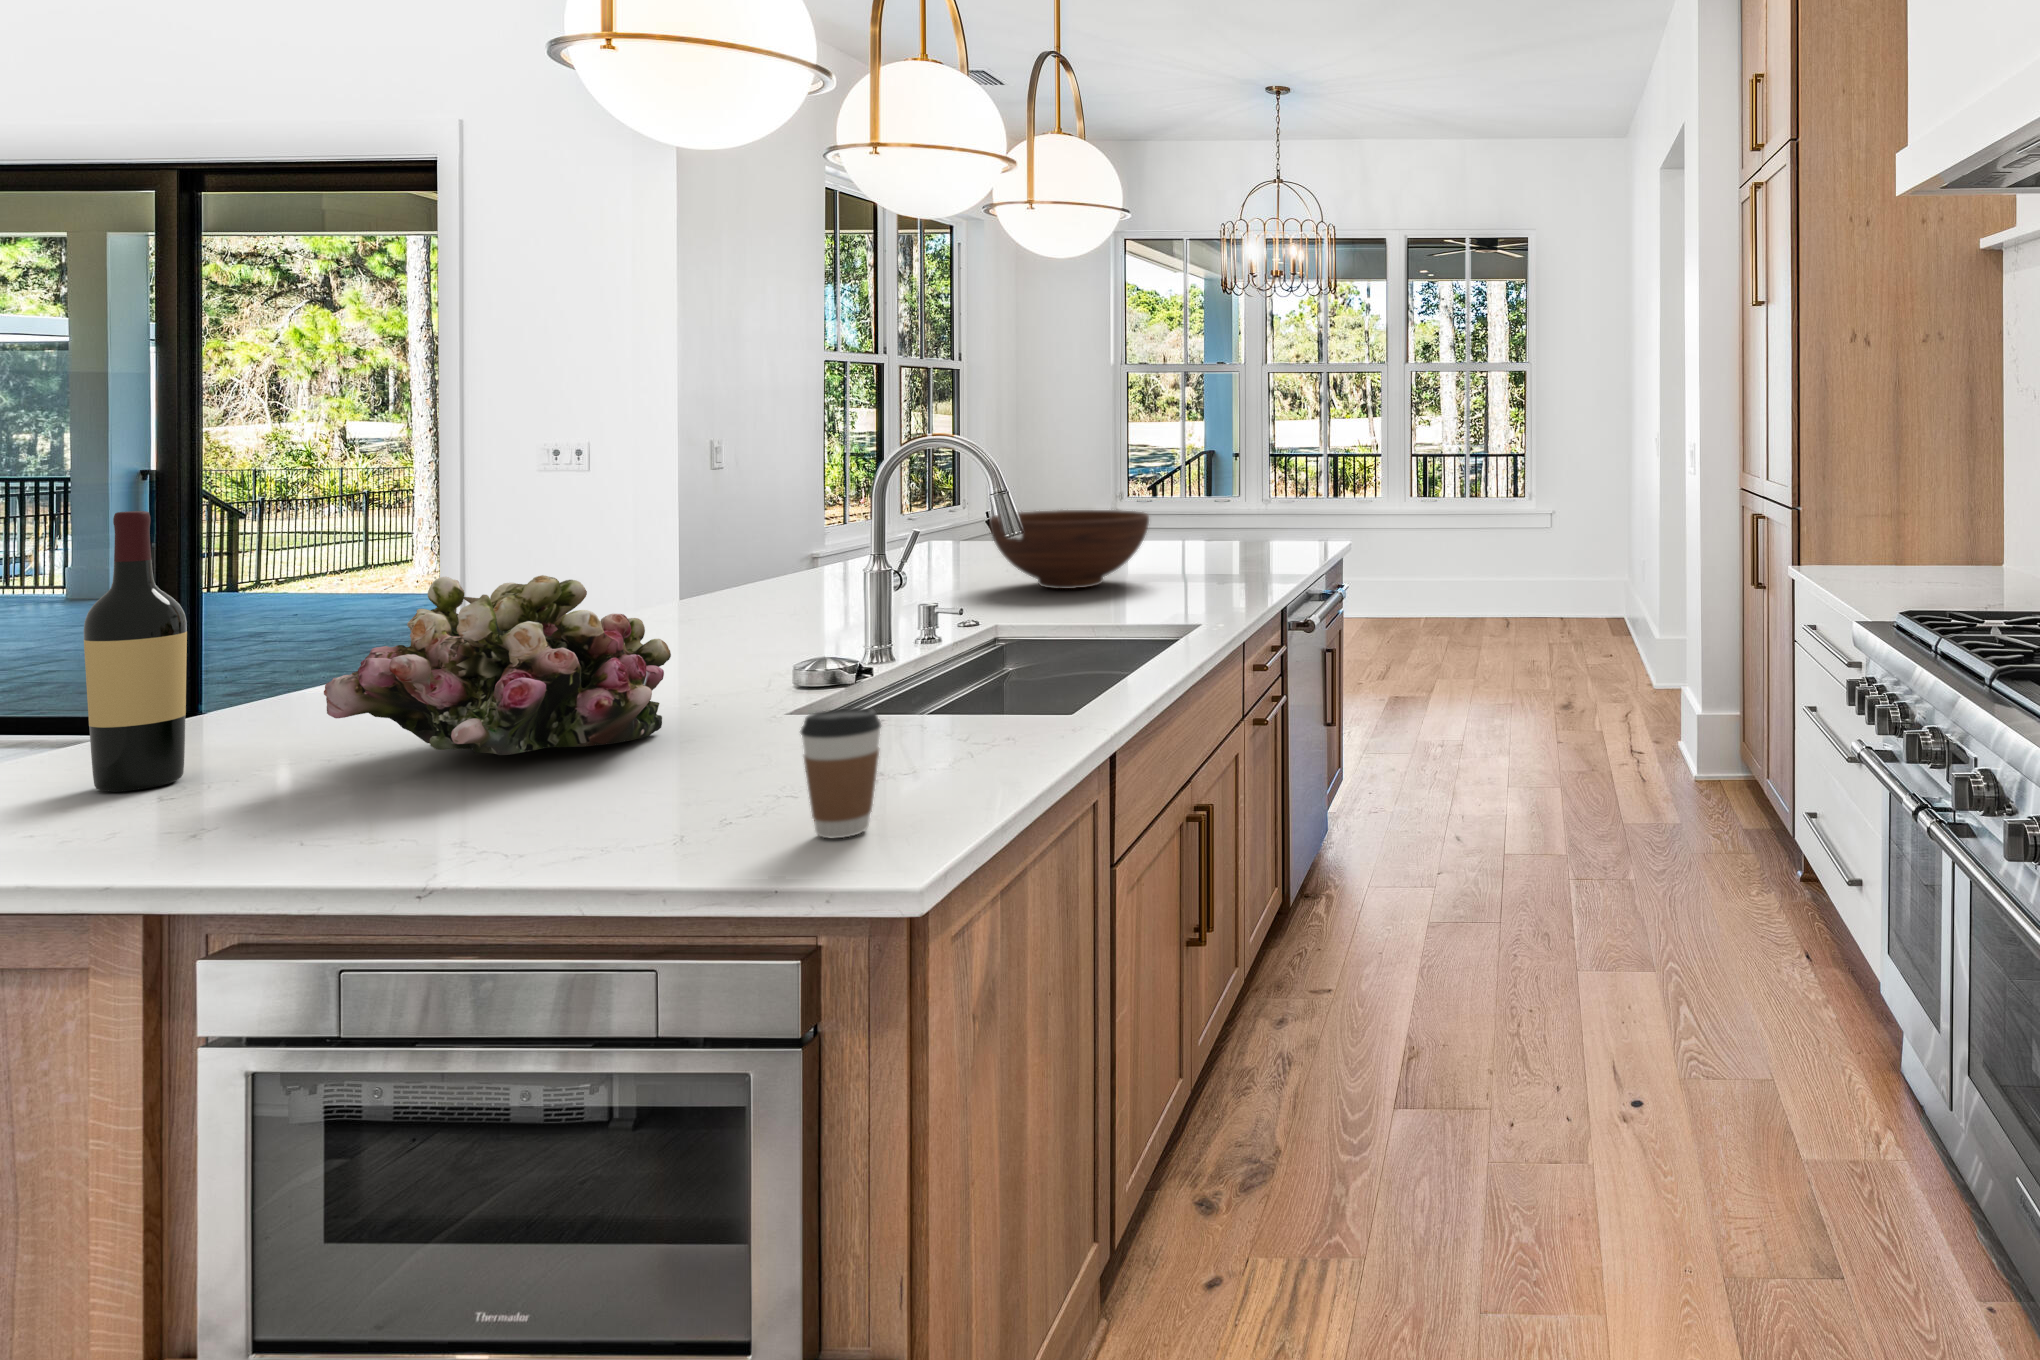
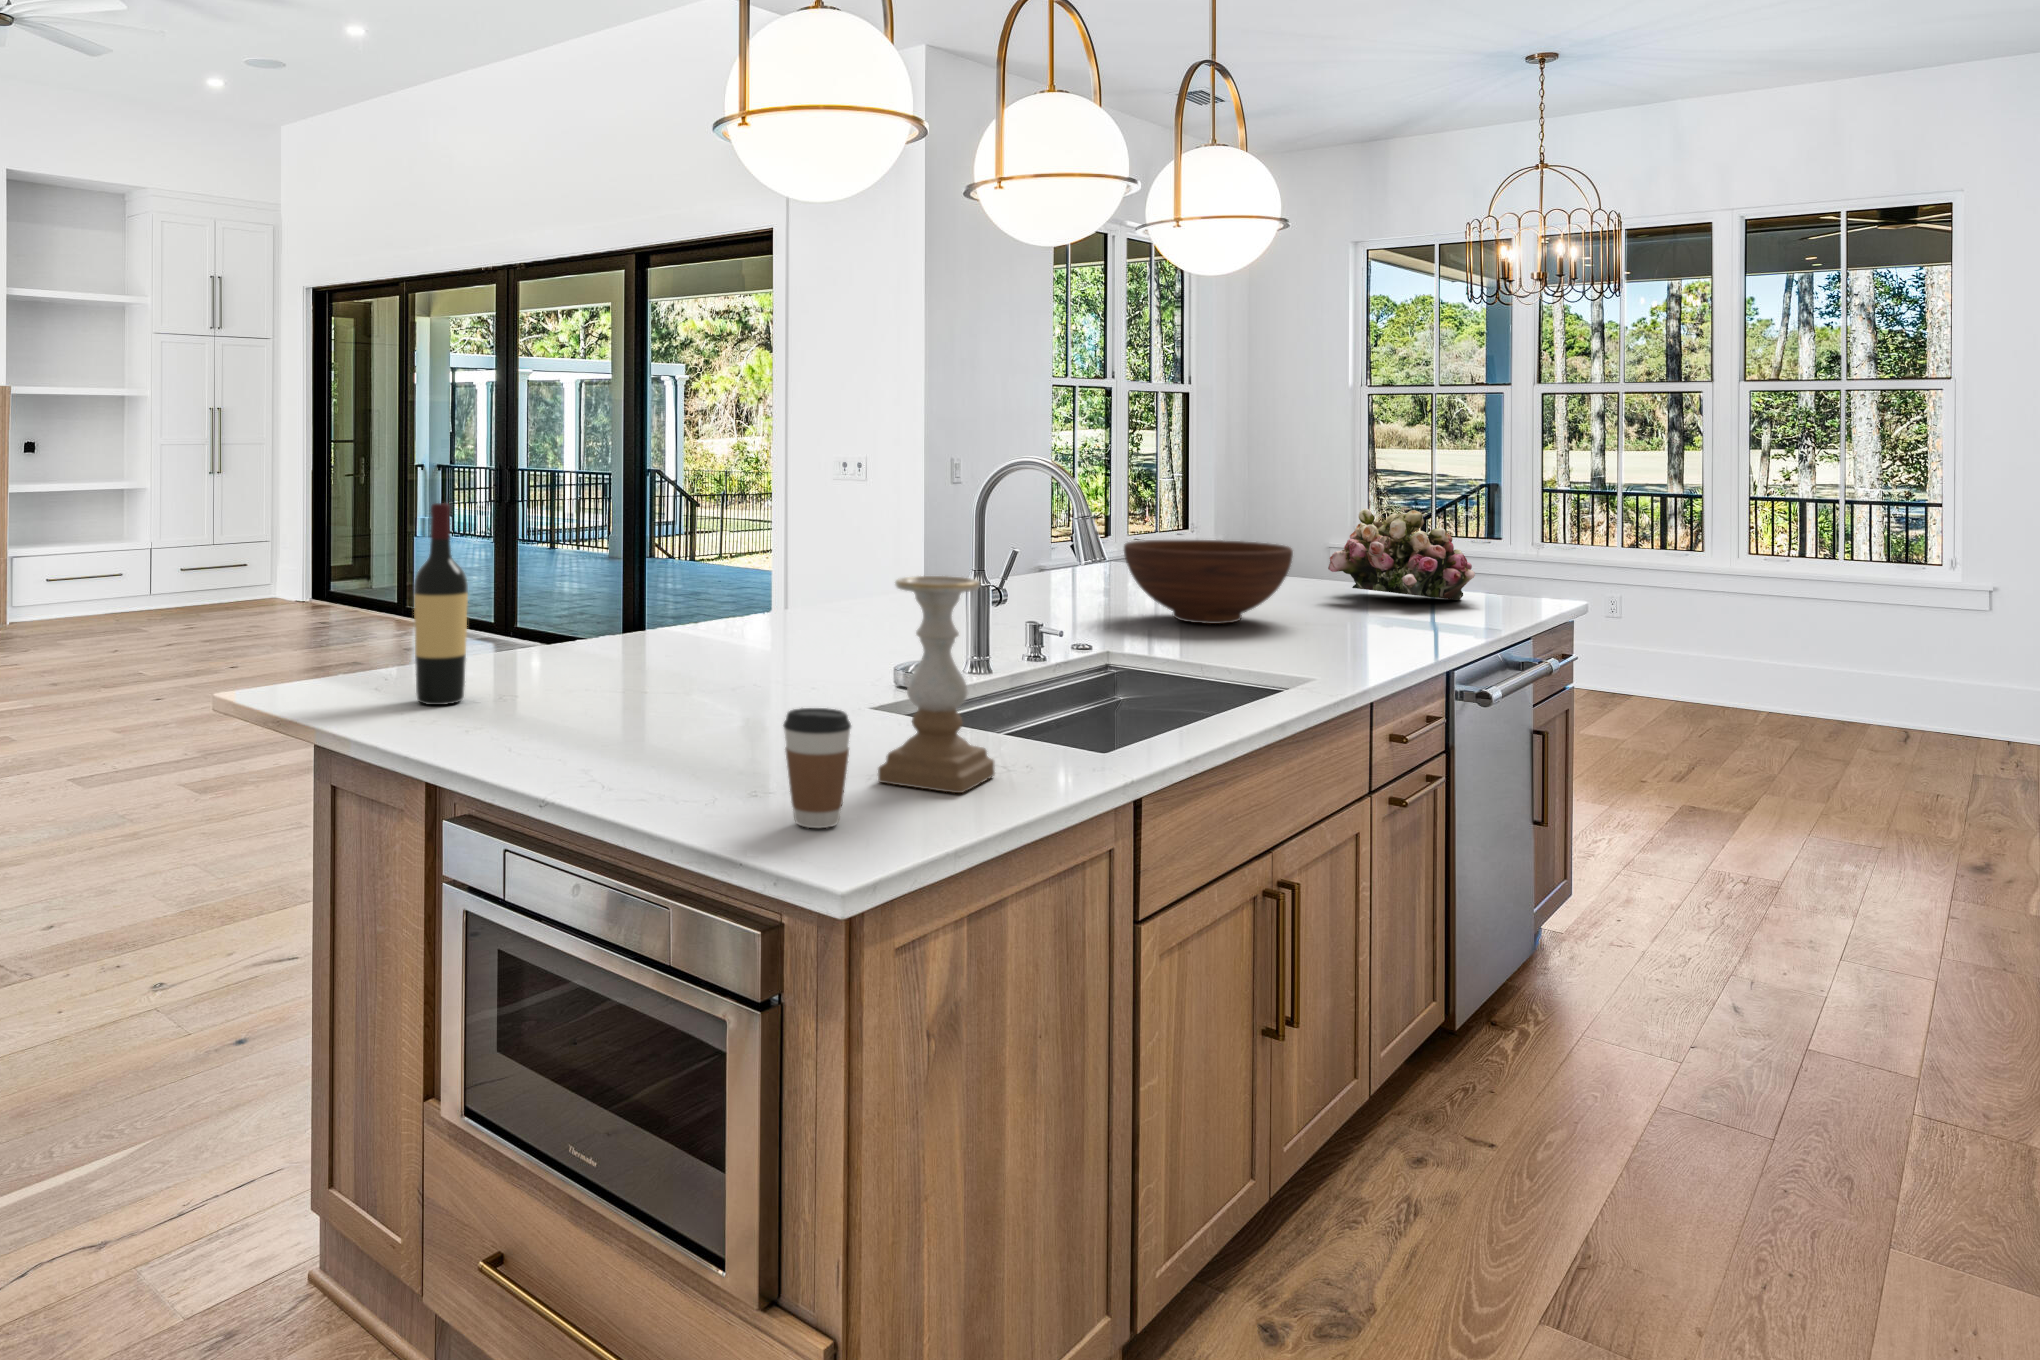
candle holder: none [872,559,990,780] -> present [878,576,995,793]
flower arrangement: present [324,575,671,755] -> present [1328,509,1475,600]

